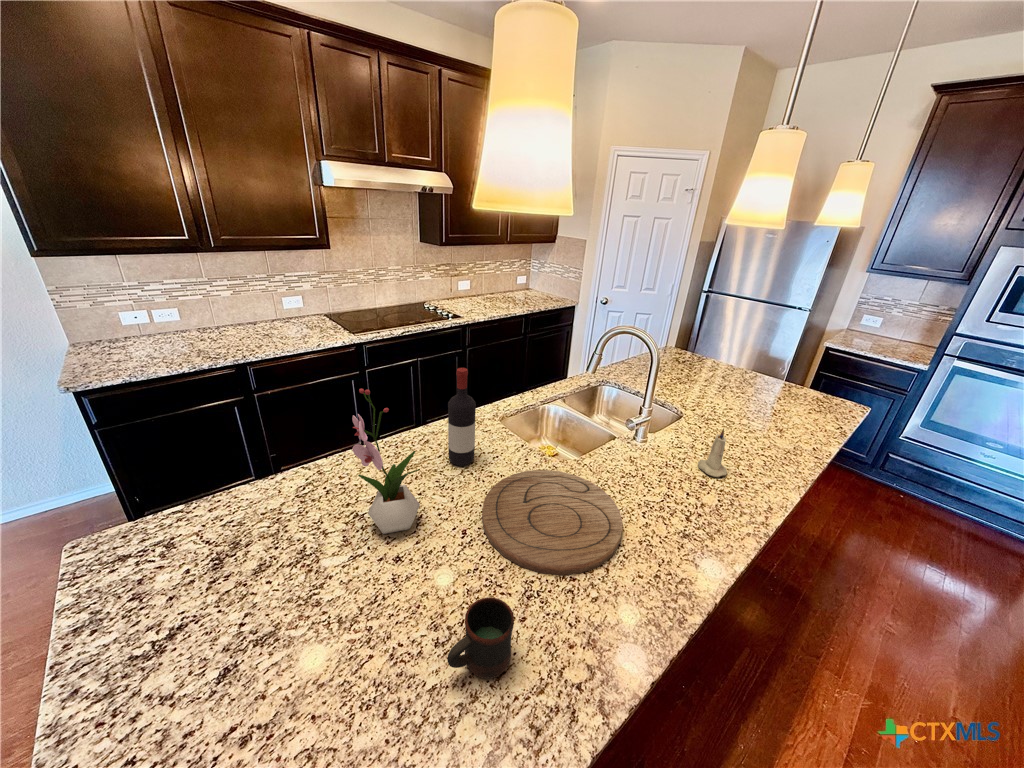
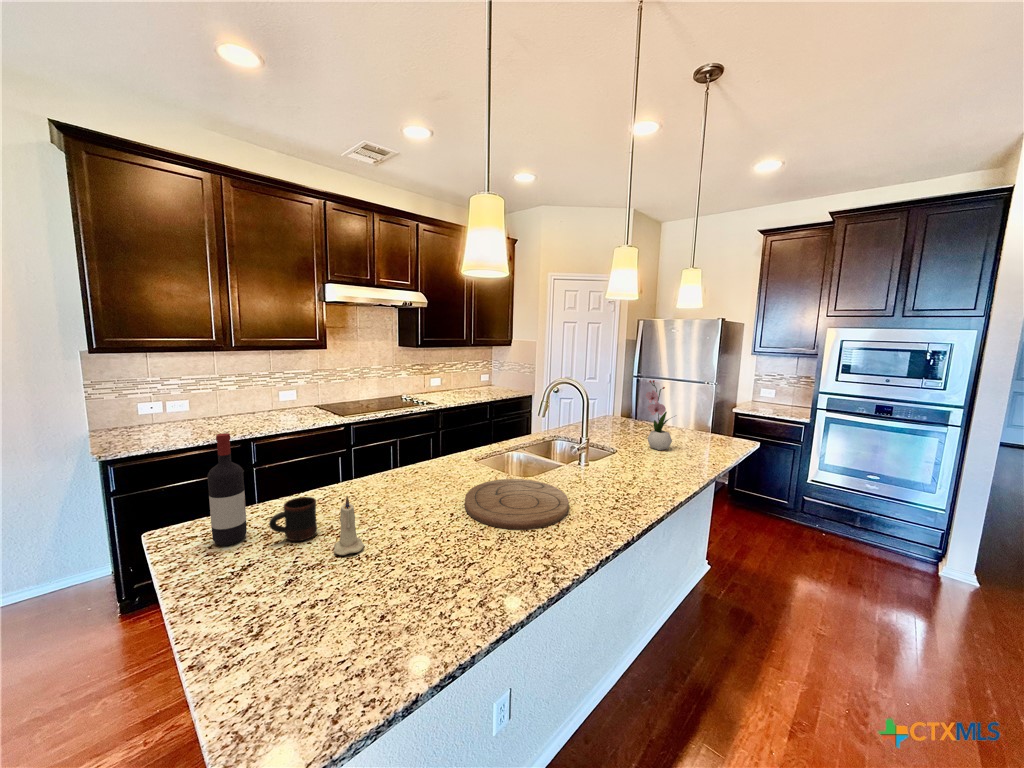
wine bottle: present [448,368,476,466] -> present [207,433,247,546]
flower arrangement: present [352,388,420,534] -> present [646,380,672,450]
candle: present [698,428,727,477] -> present [334,496,364,555]
mug: present [447,597,514,678] -> present [269,497,317,541]

